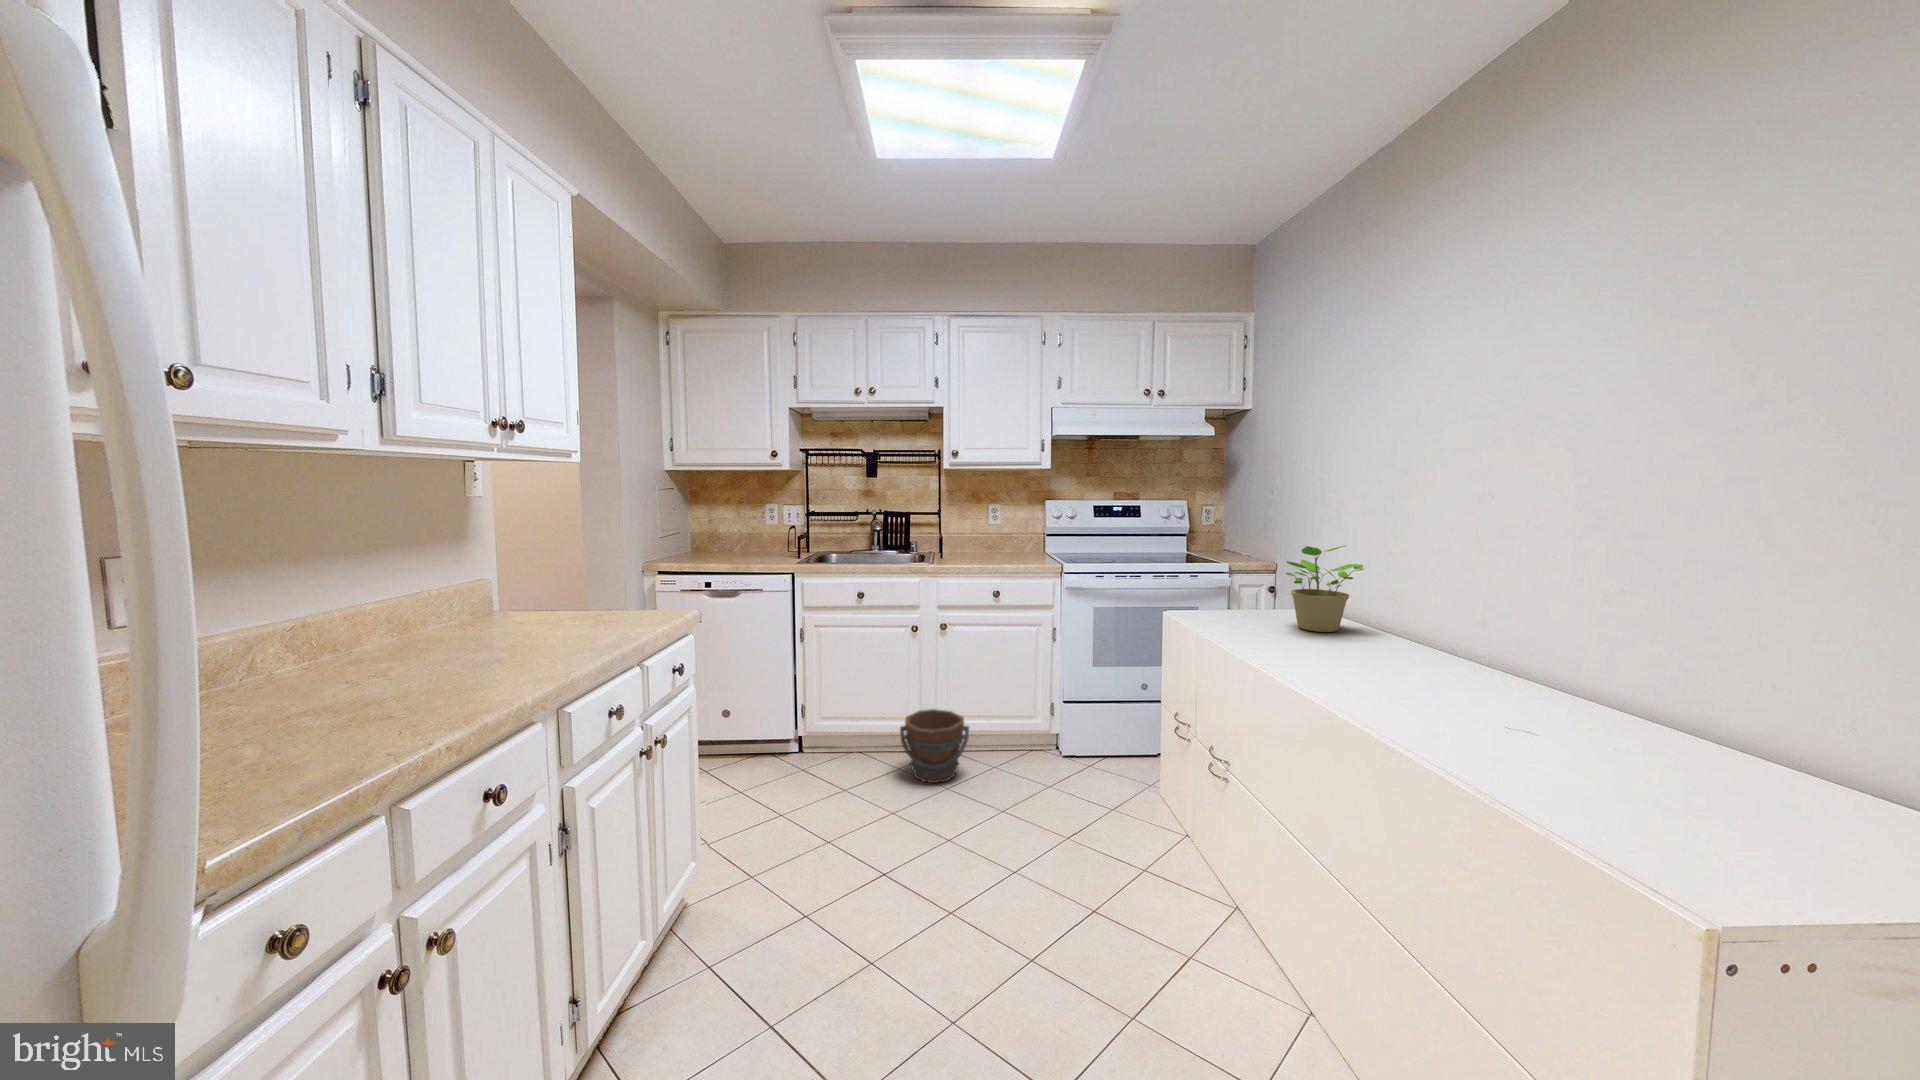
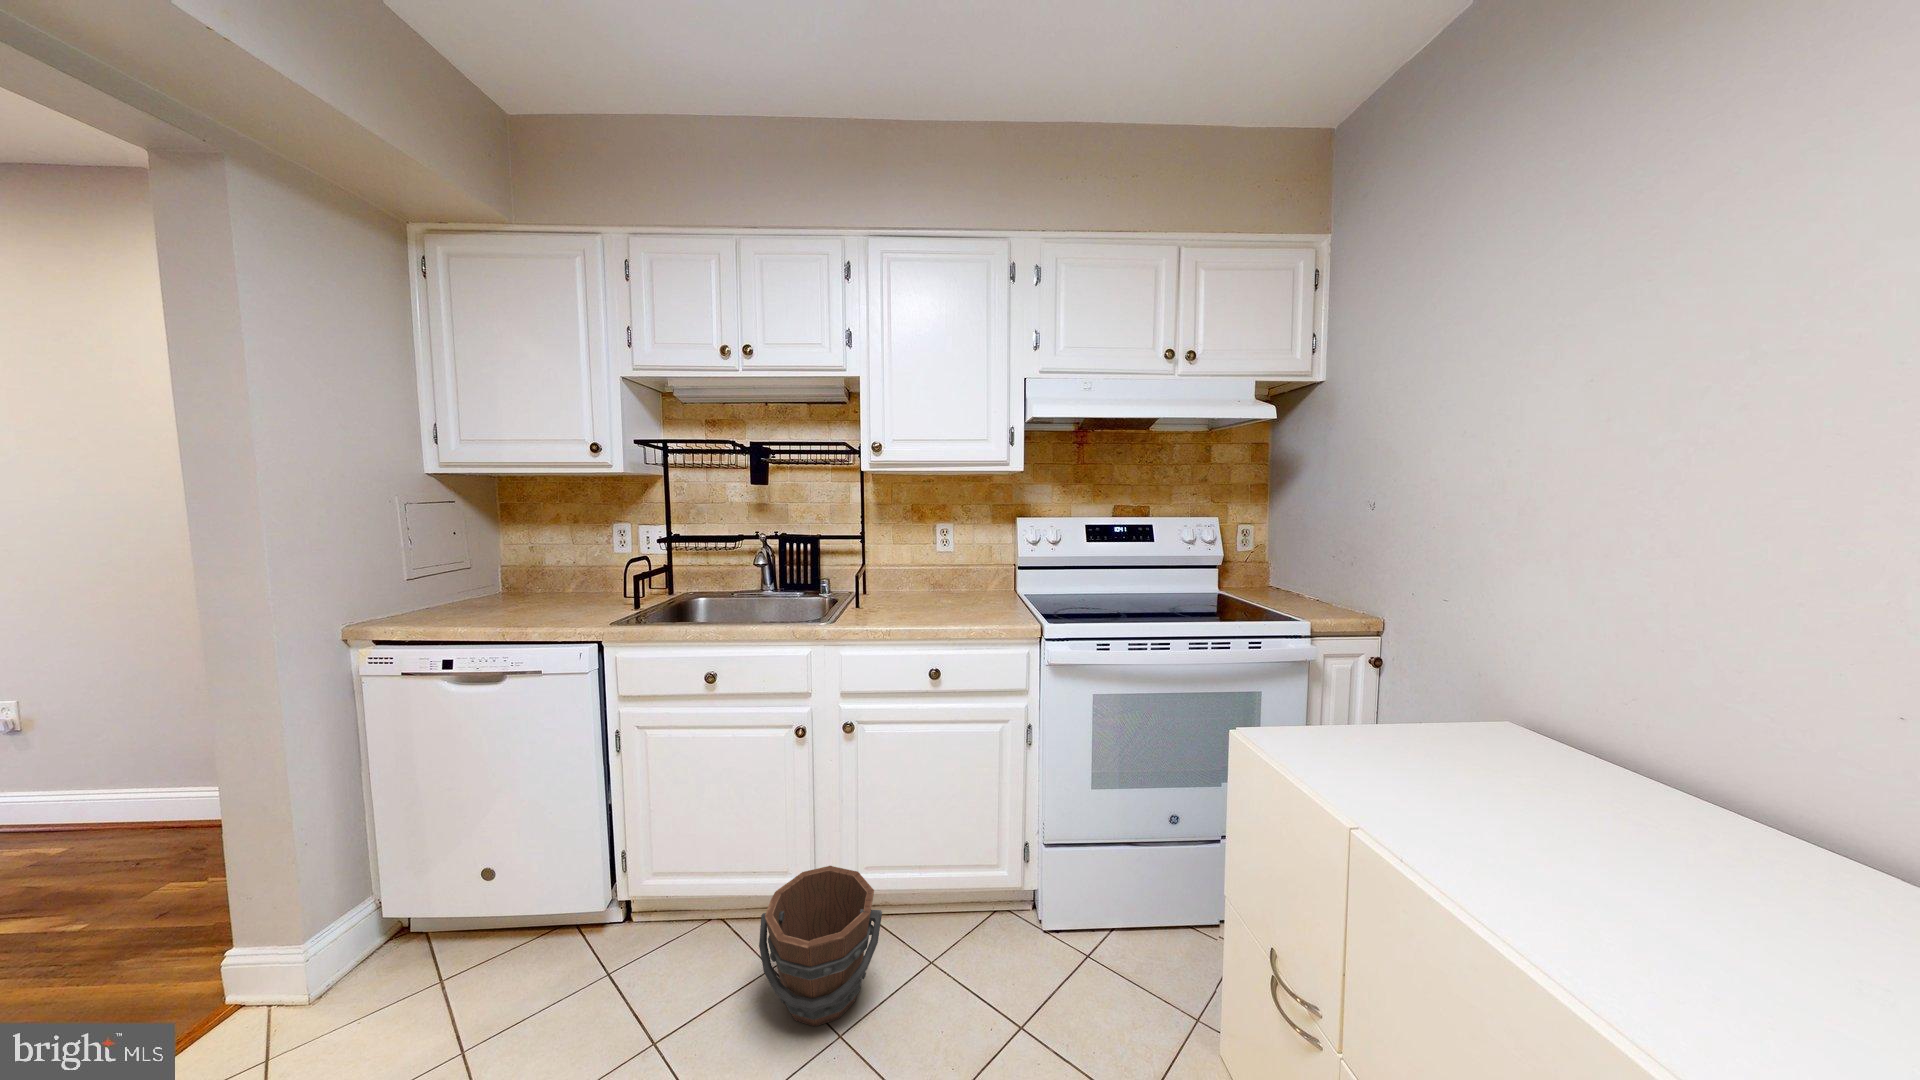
potted plant: present [1286,546,1363,632] -> none [1529,654,1806,852]

